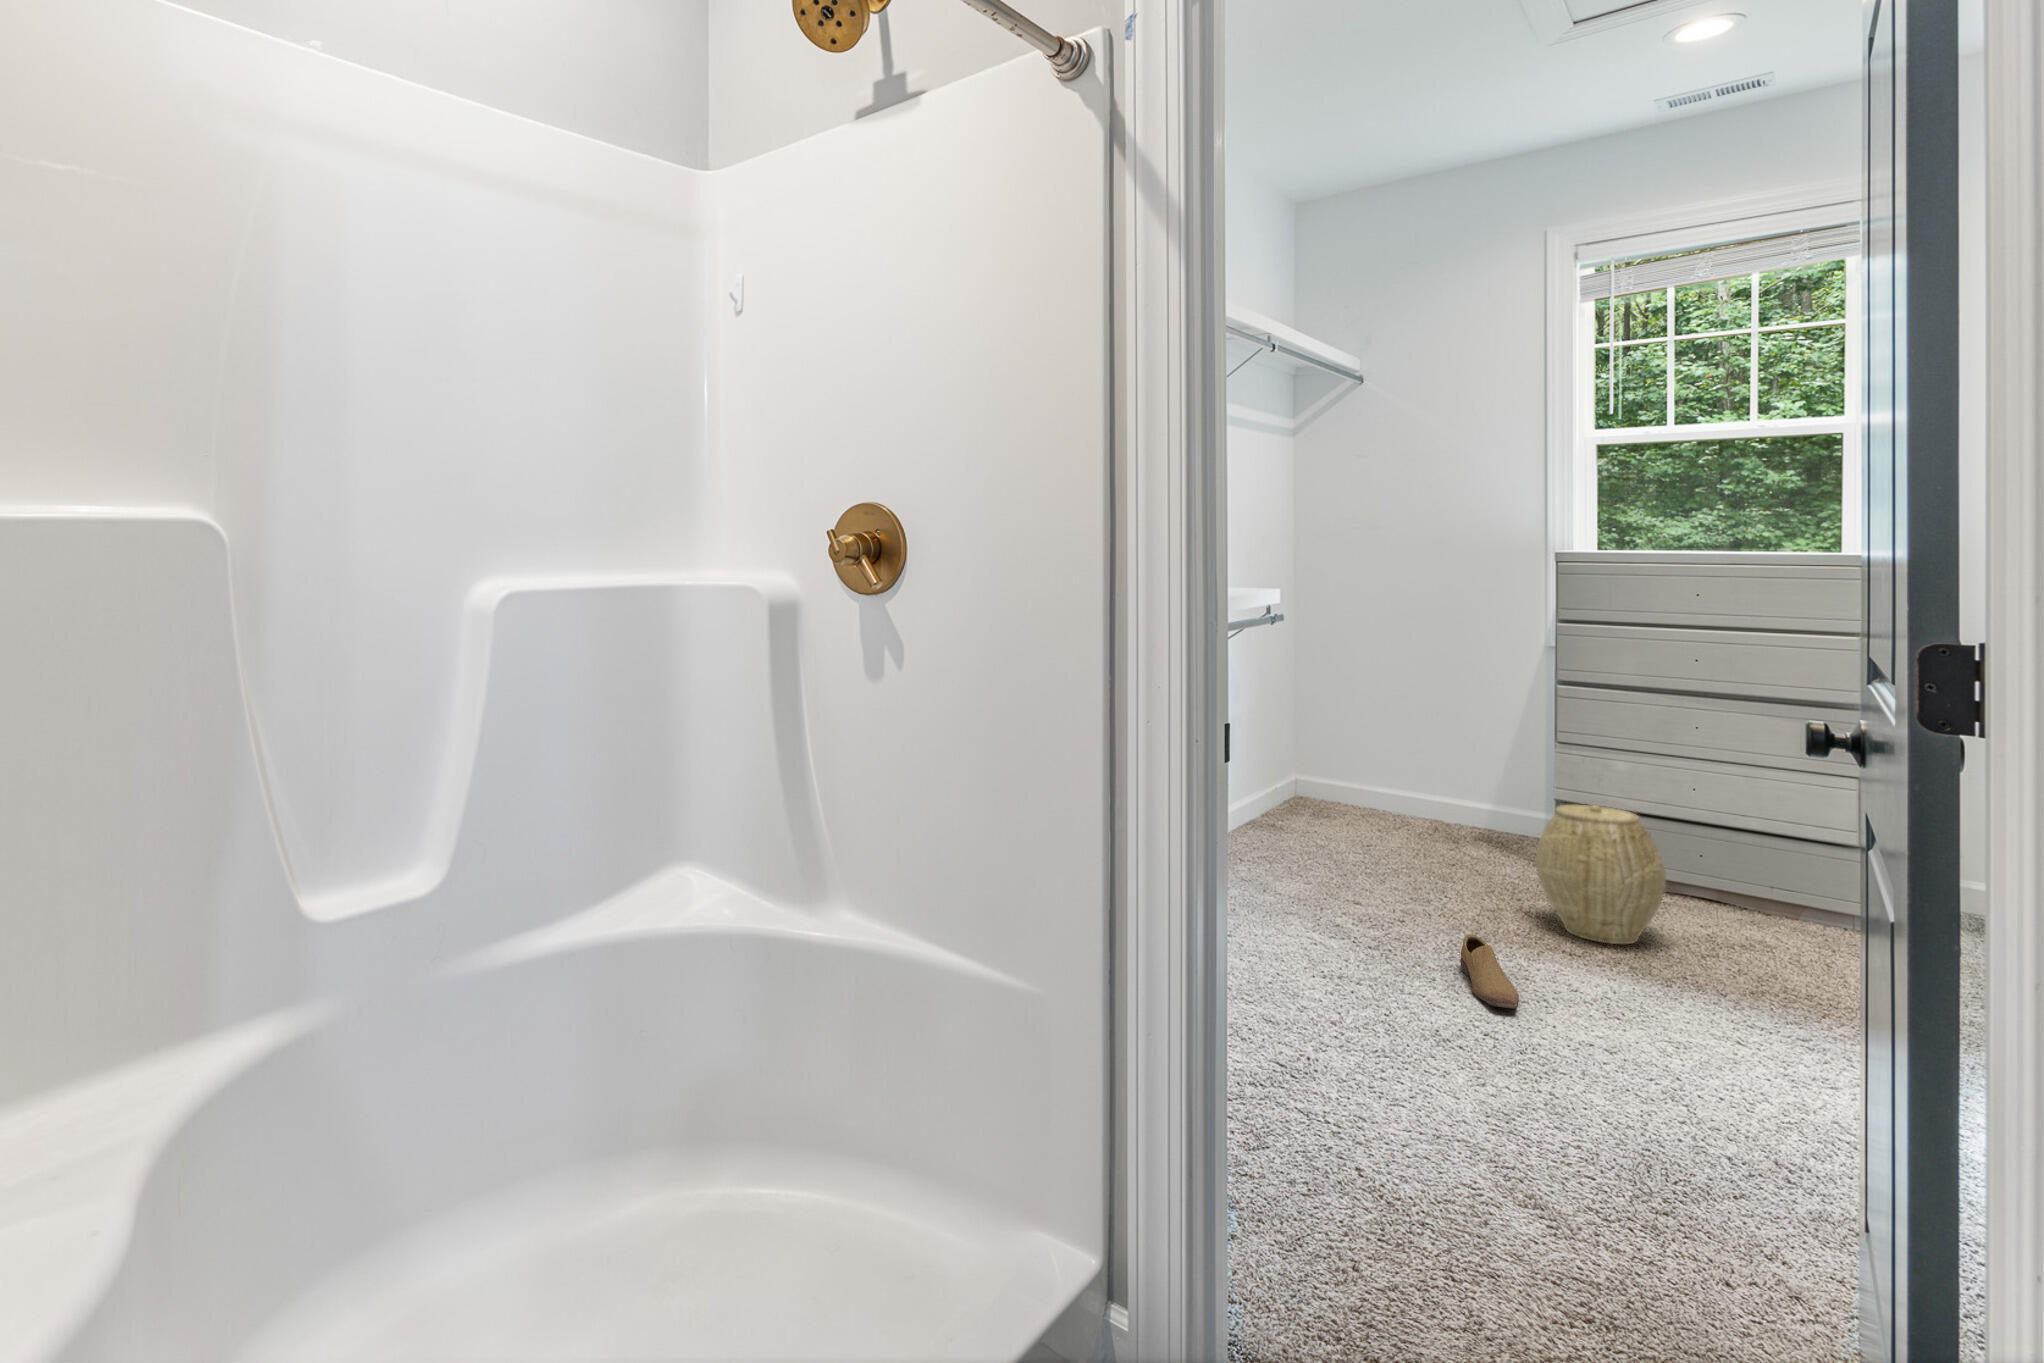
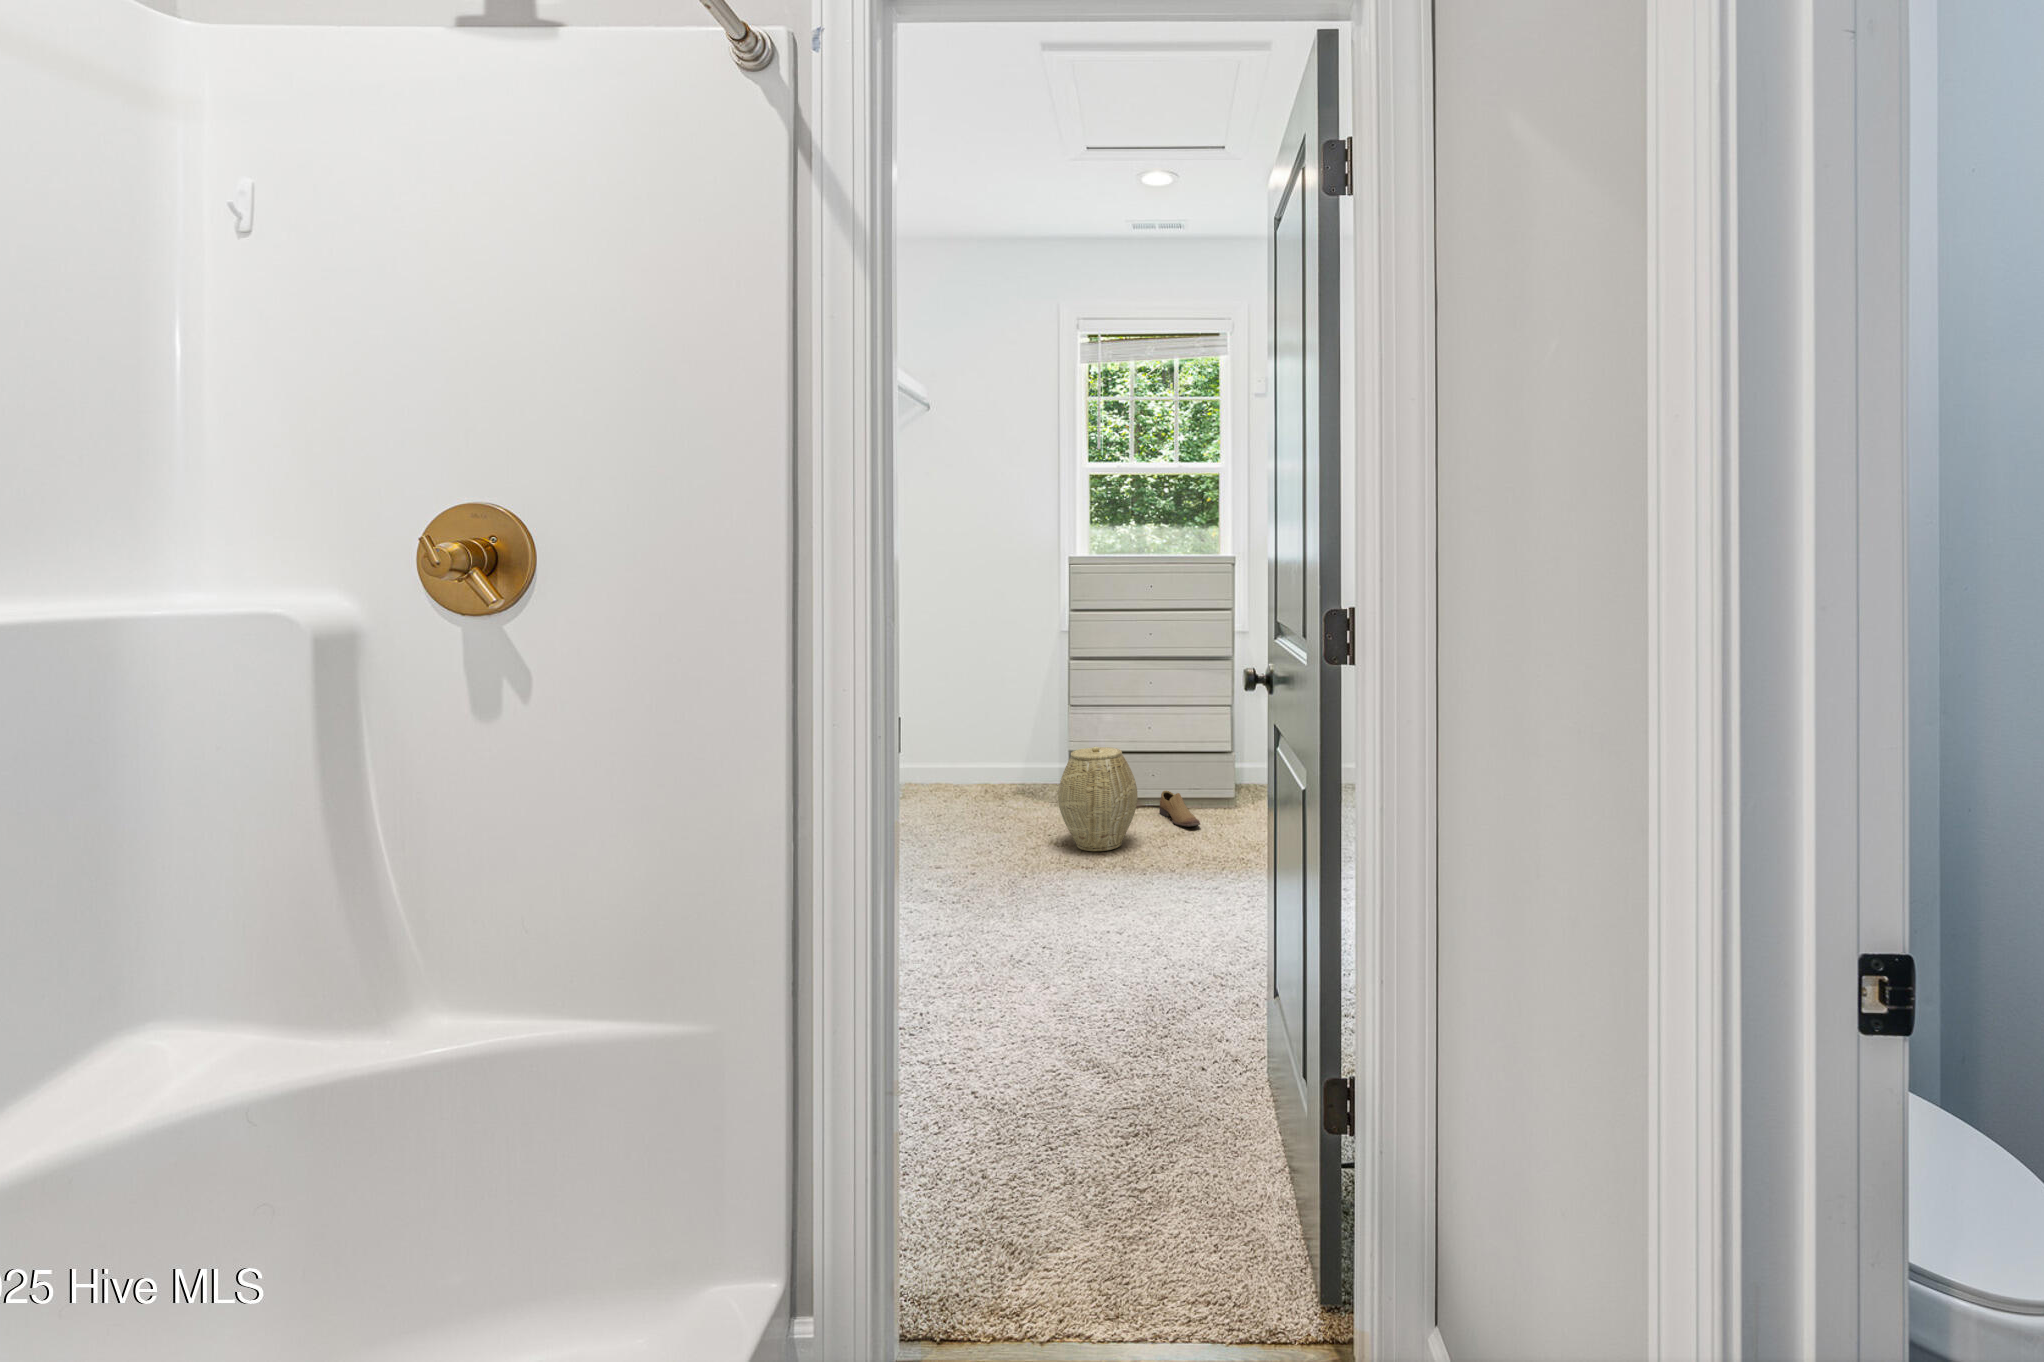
shoe: present [1460,935,1519,1008] -> present [1159,791,1200,826]

